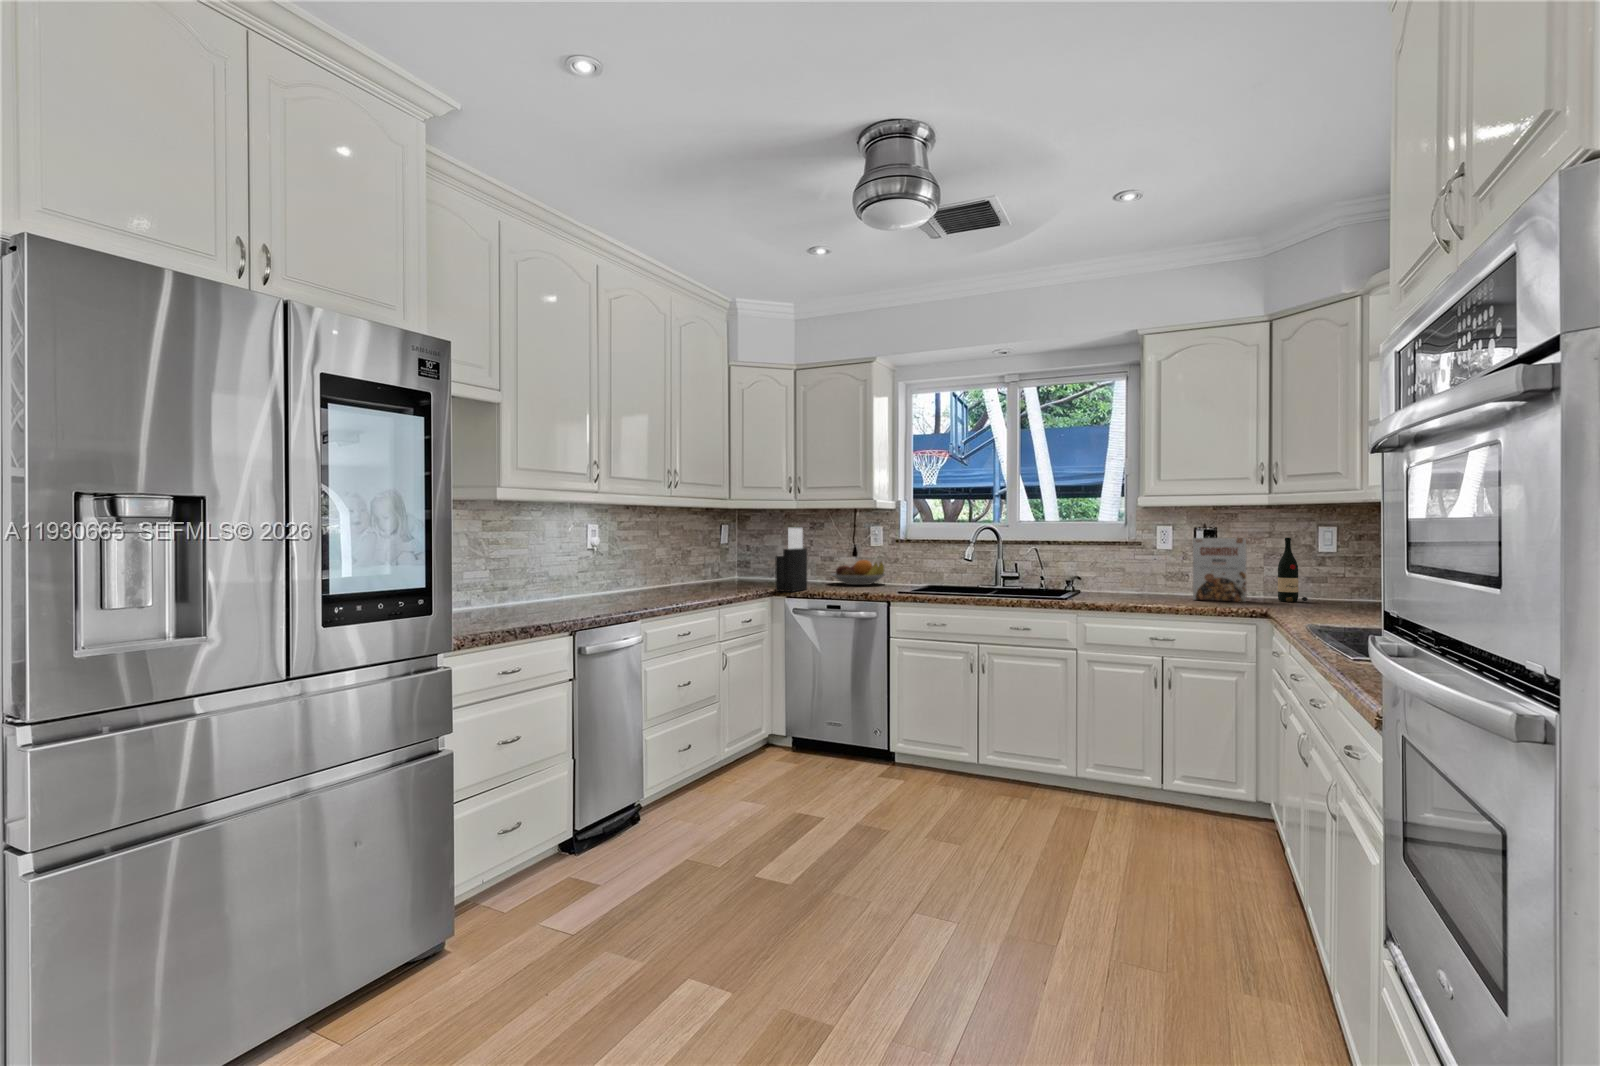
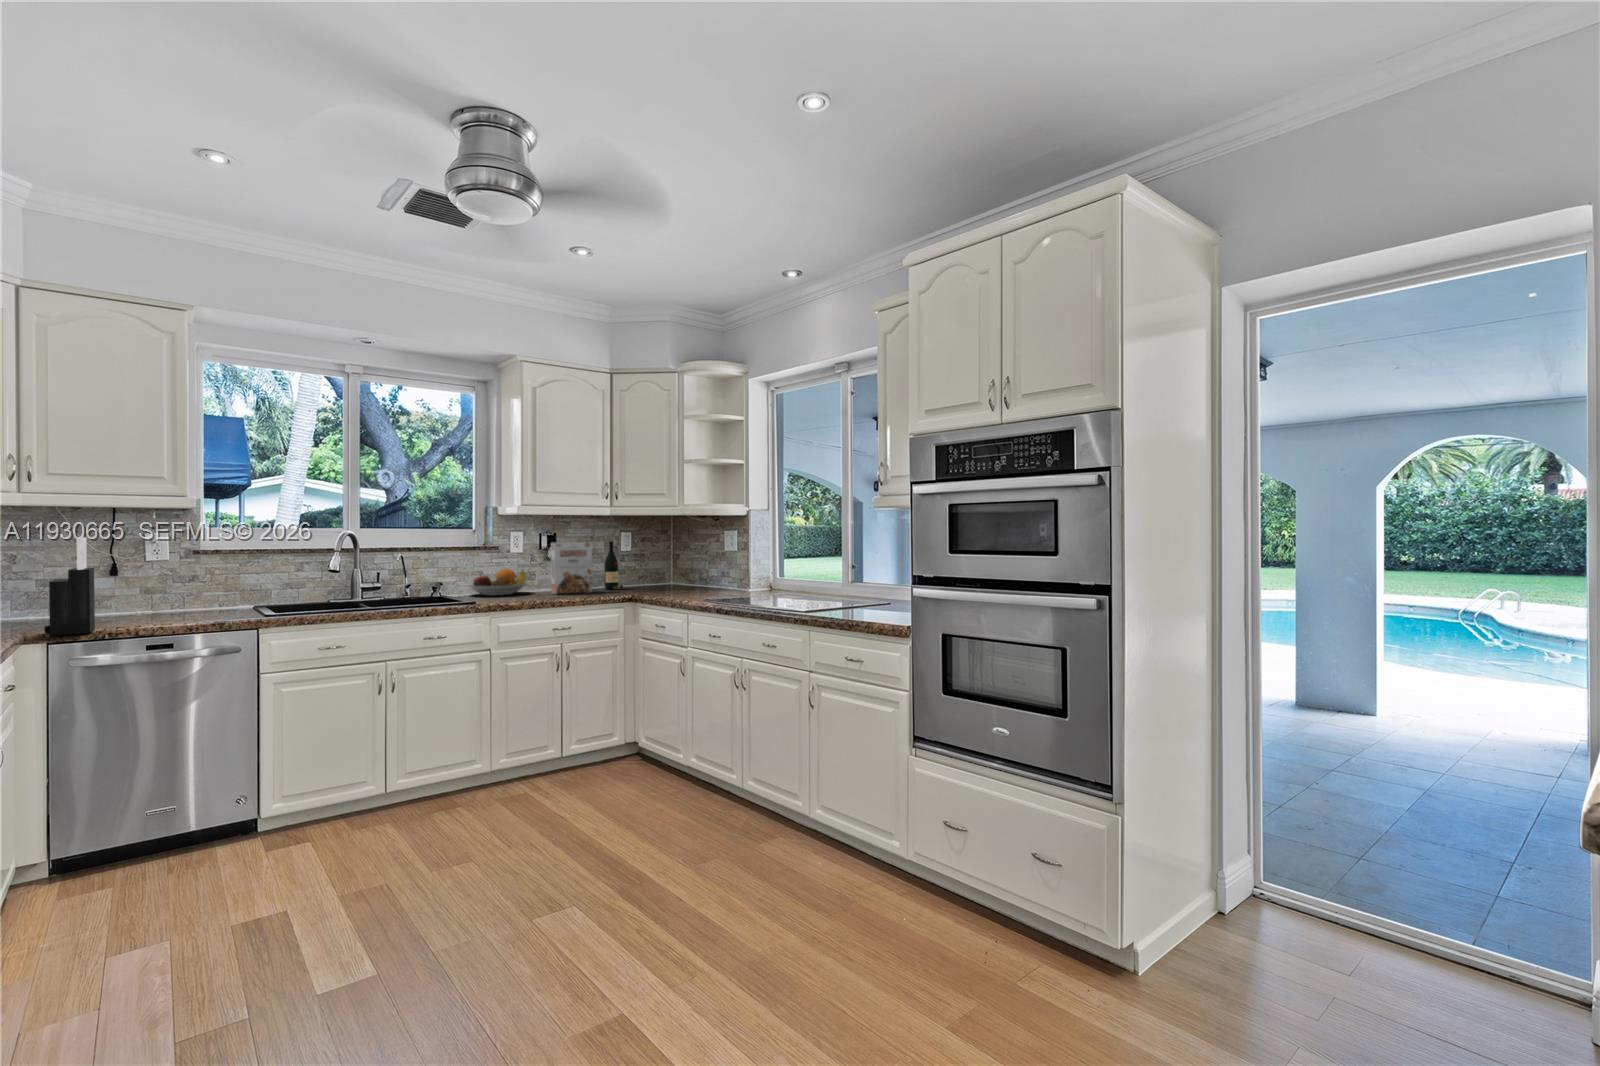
fruit bowl: present [831,560,886,585] -> present [469,569,528,596]

